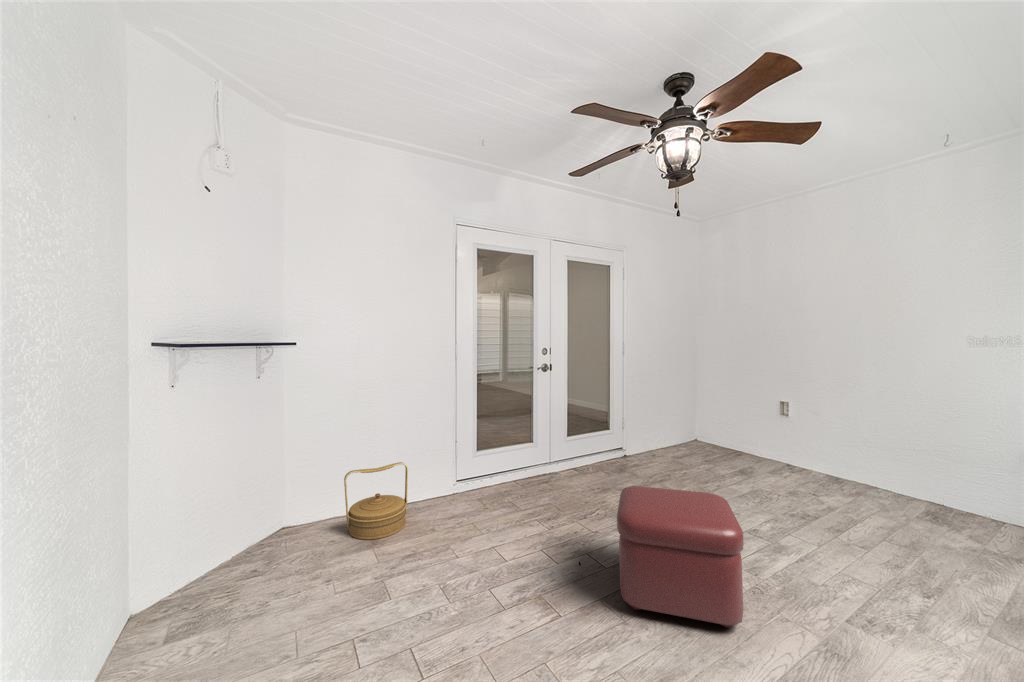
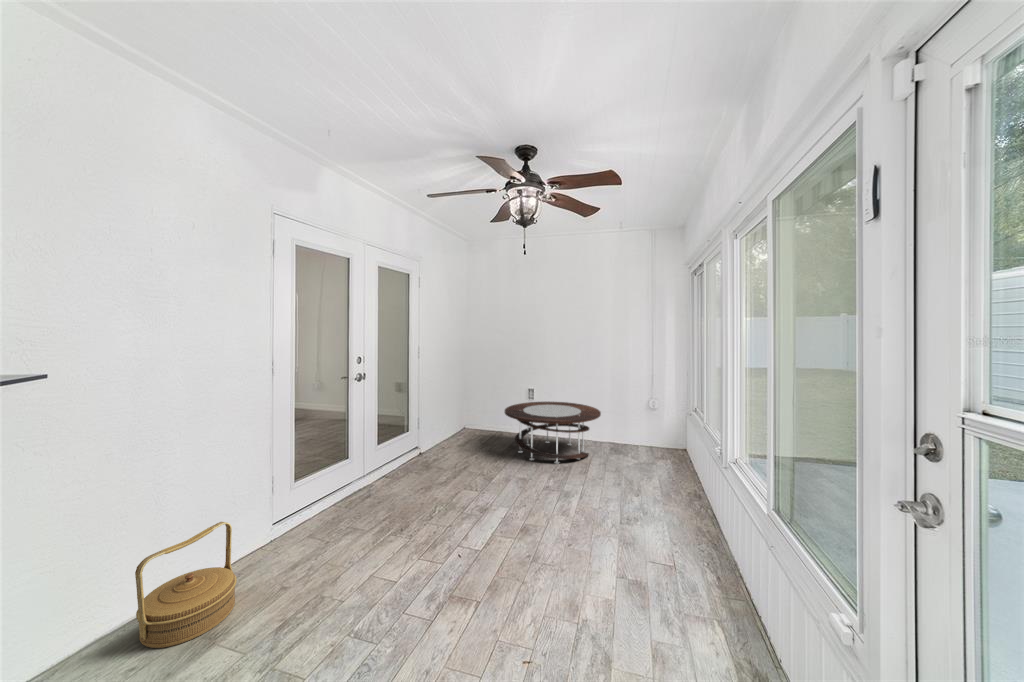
coffee table: none [729,414,913,511] -> present [505,402,601,463]
ottoman: present [617,486,744,628] -> none [490,470,584,571]

